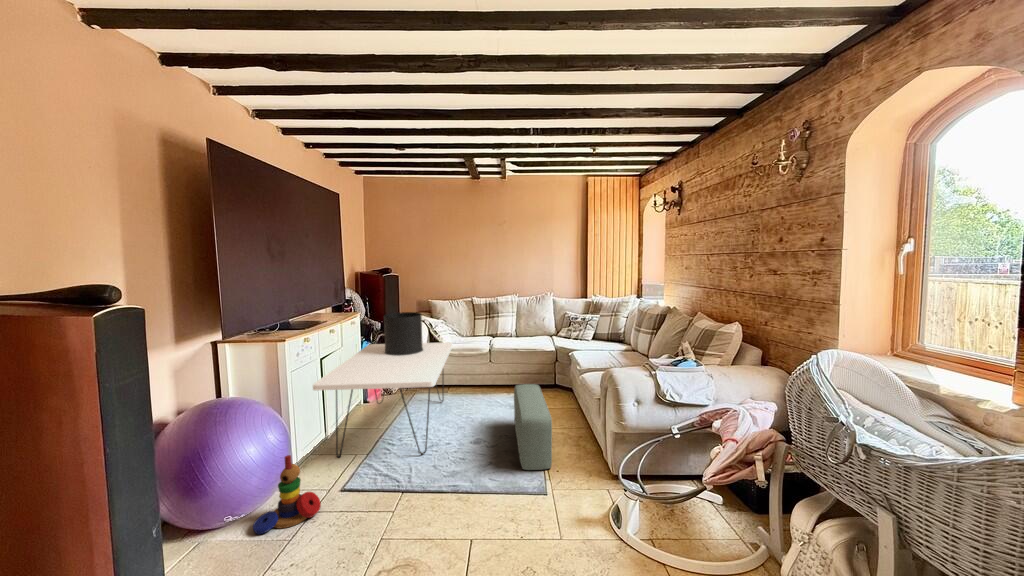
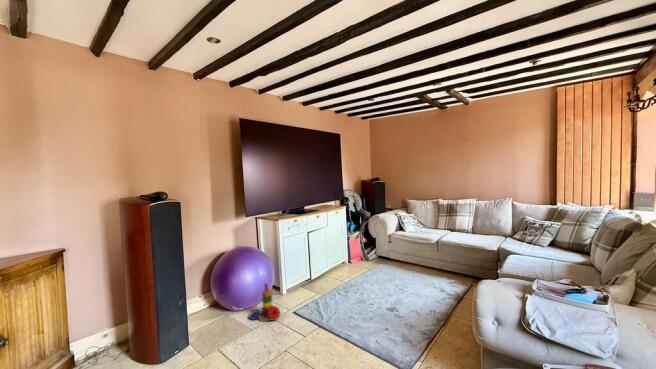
side table: present [313,312,452,458] -> none [295,208,400,306]
pouf: present [514,384,552,470] -> none [403,275,450,351]

